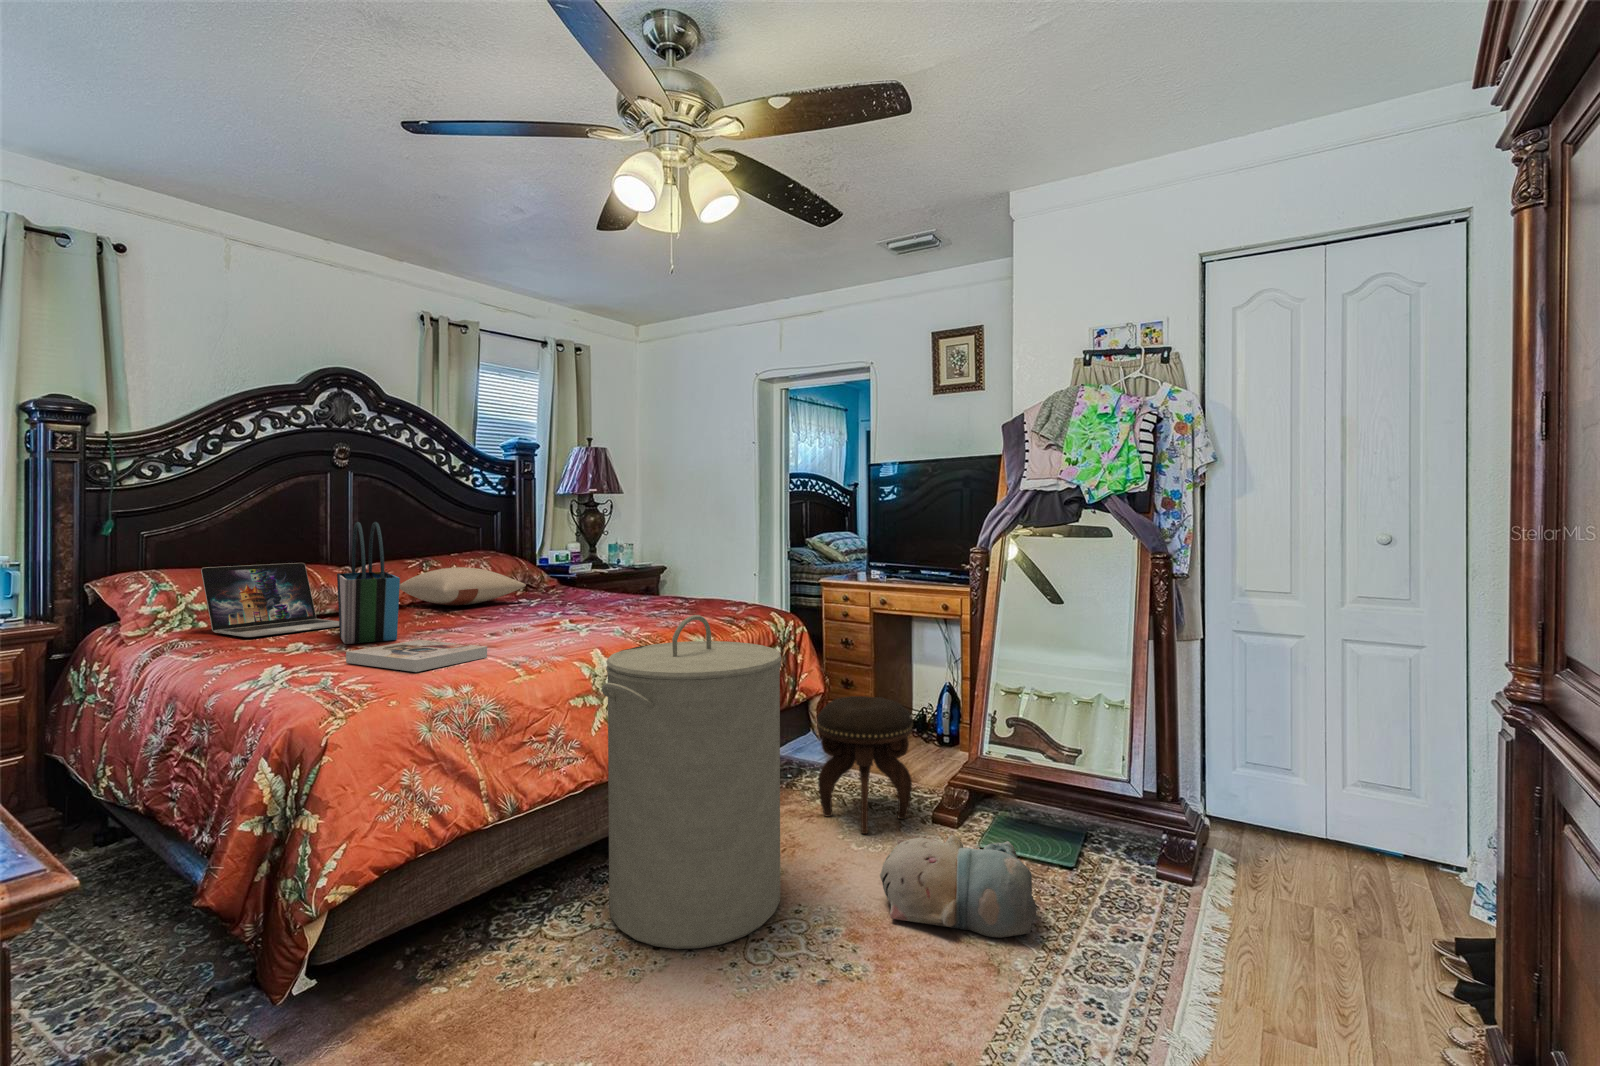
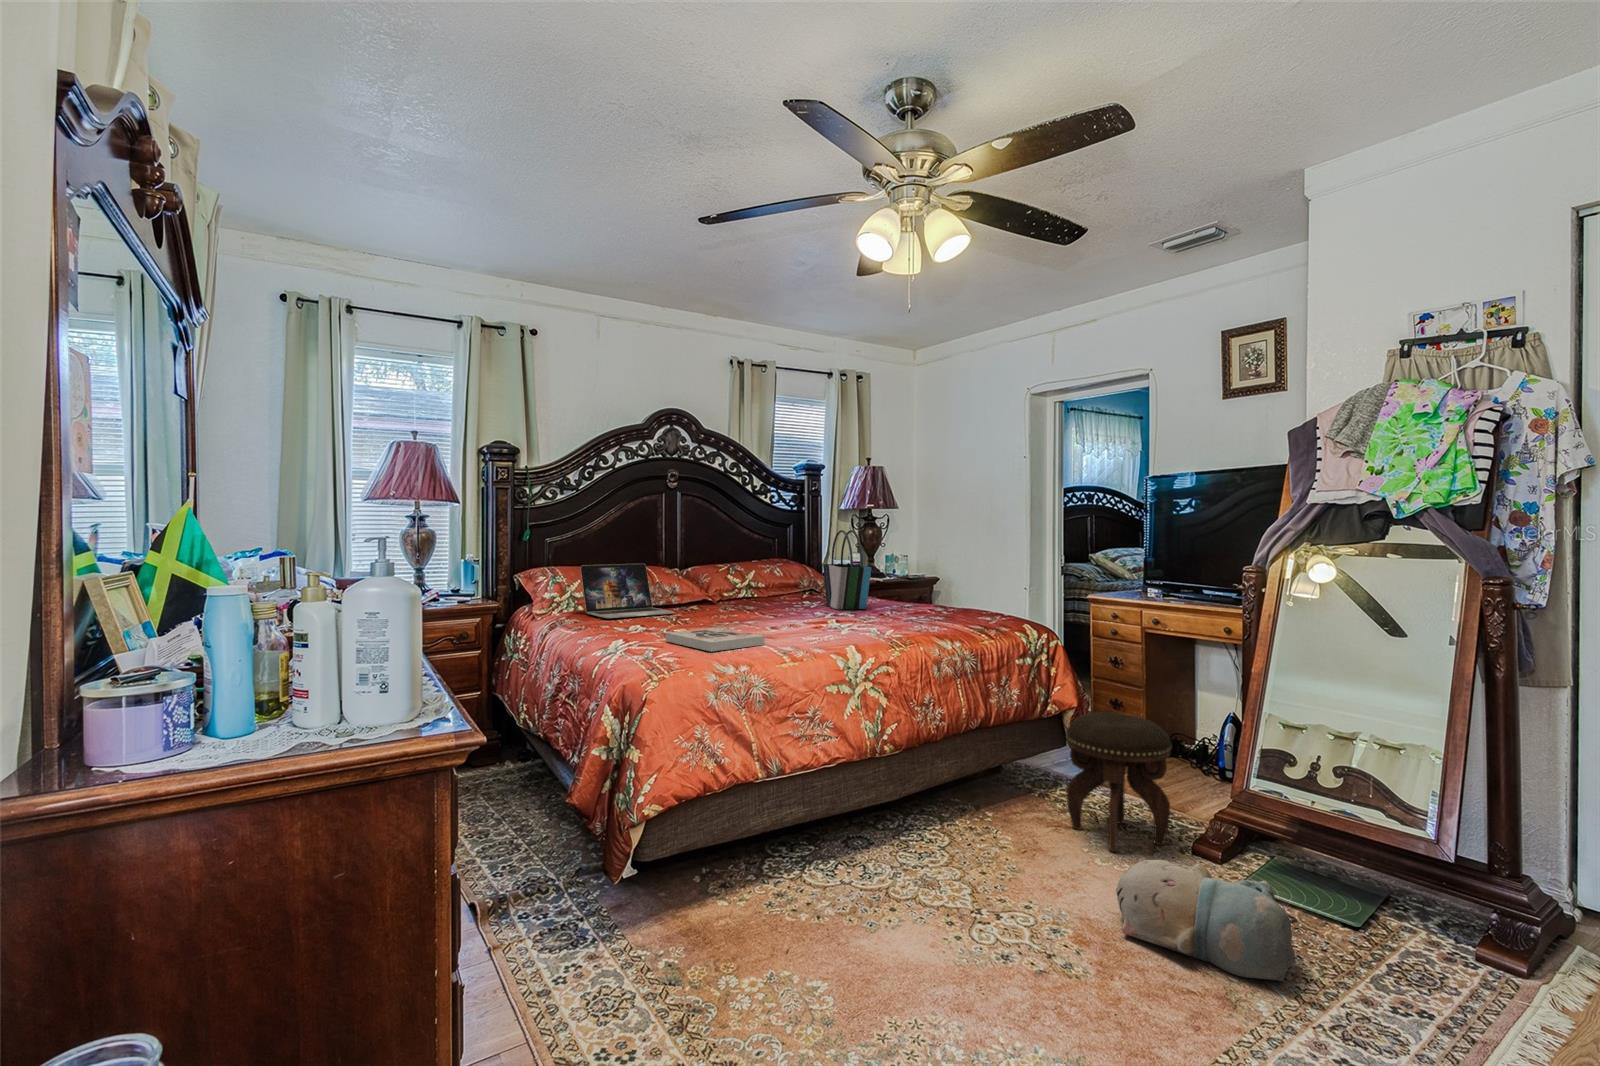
tote bag: present [337,522,400,644] -> present [823,530,872,610]
pillow: present [399,567,526,606] -> none [711,571,808,602]
laundry hamper: present [602,615,782,949] -> none [850,619,1016,920]

